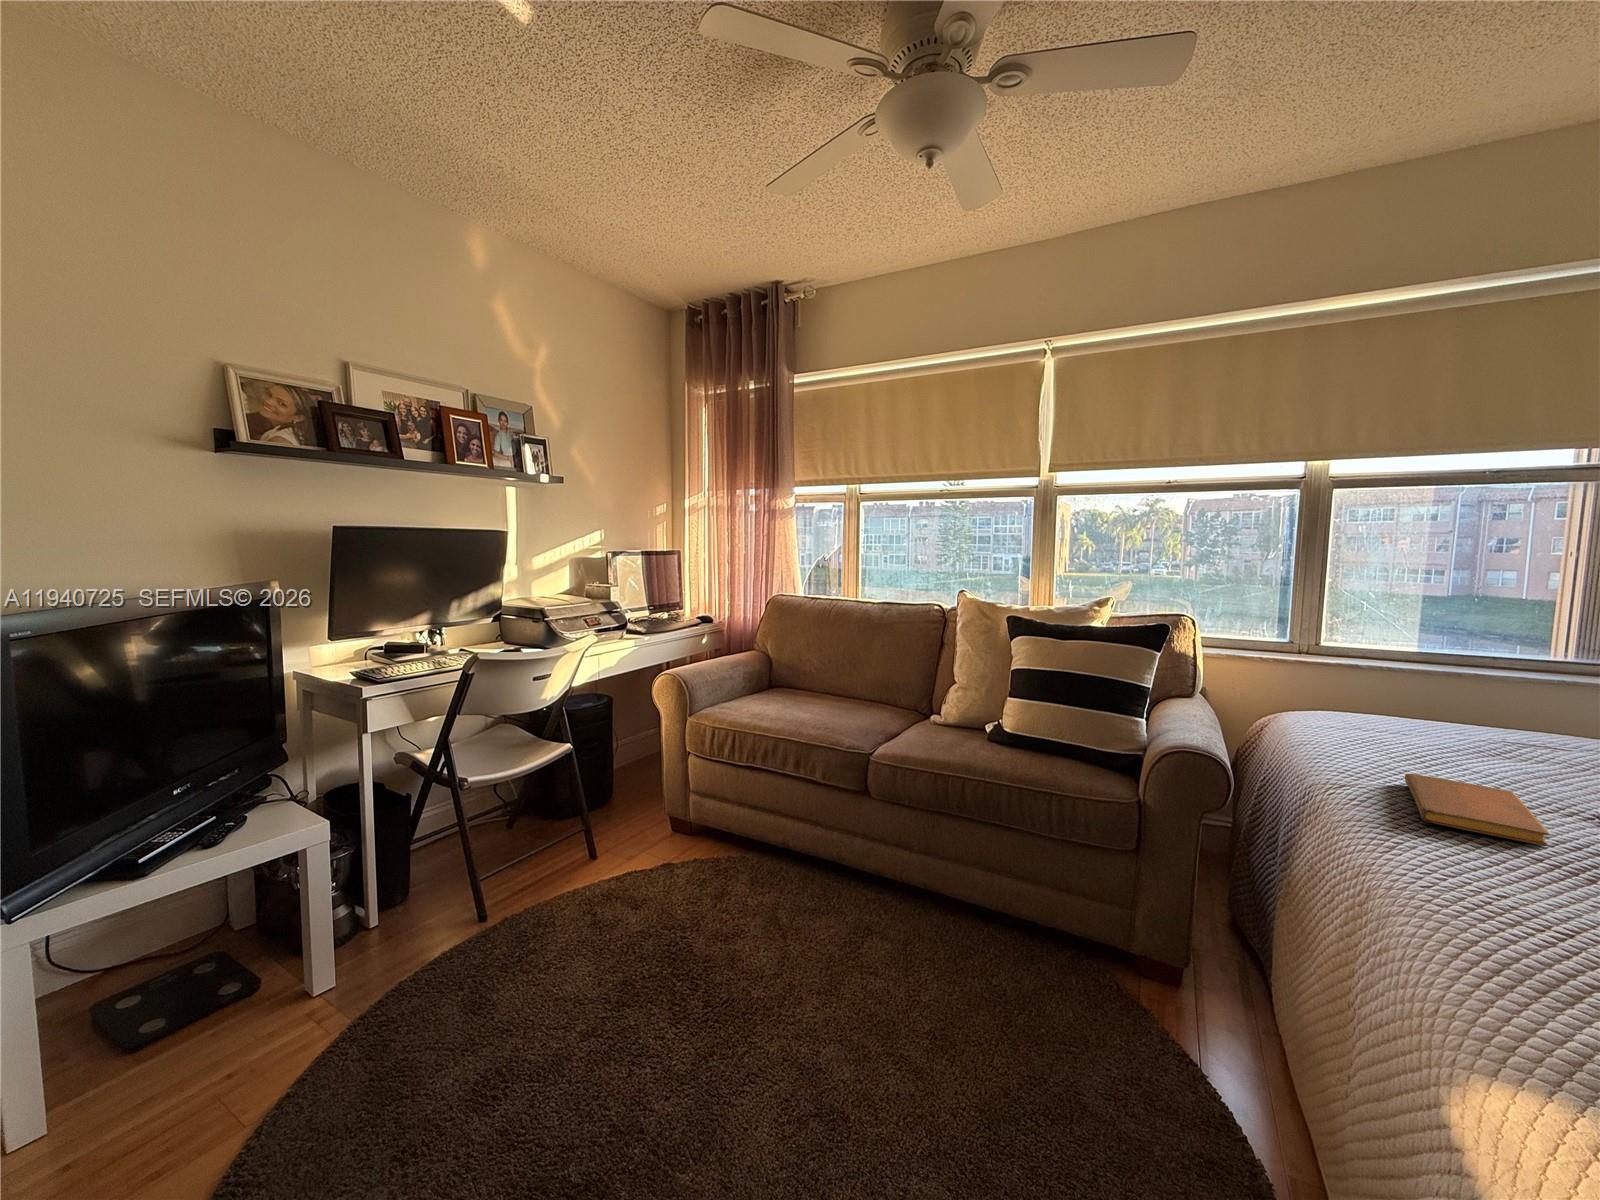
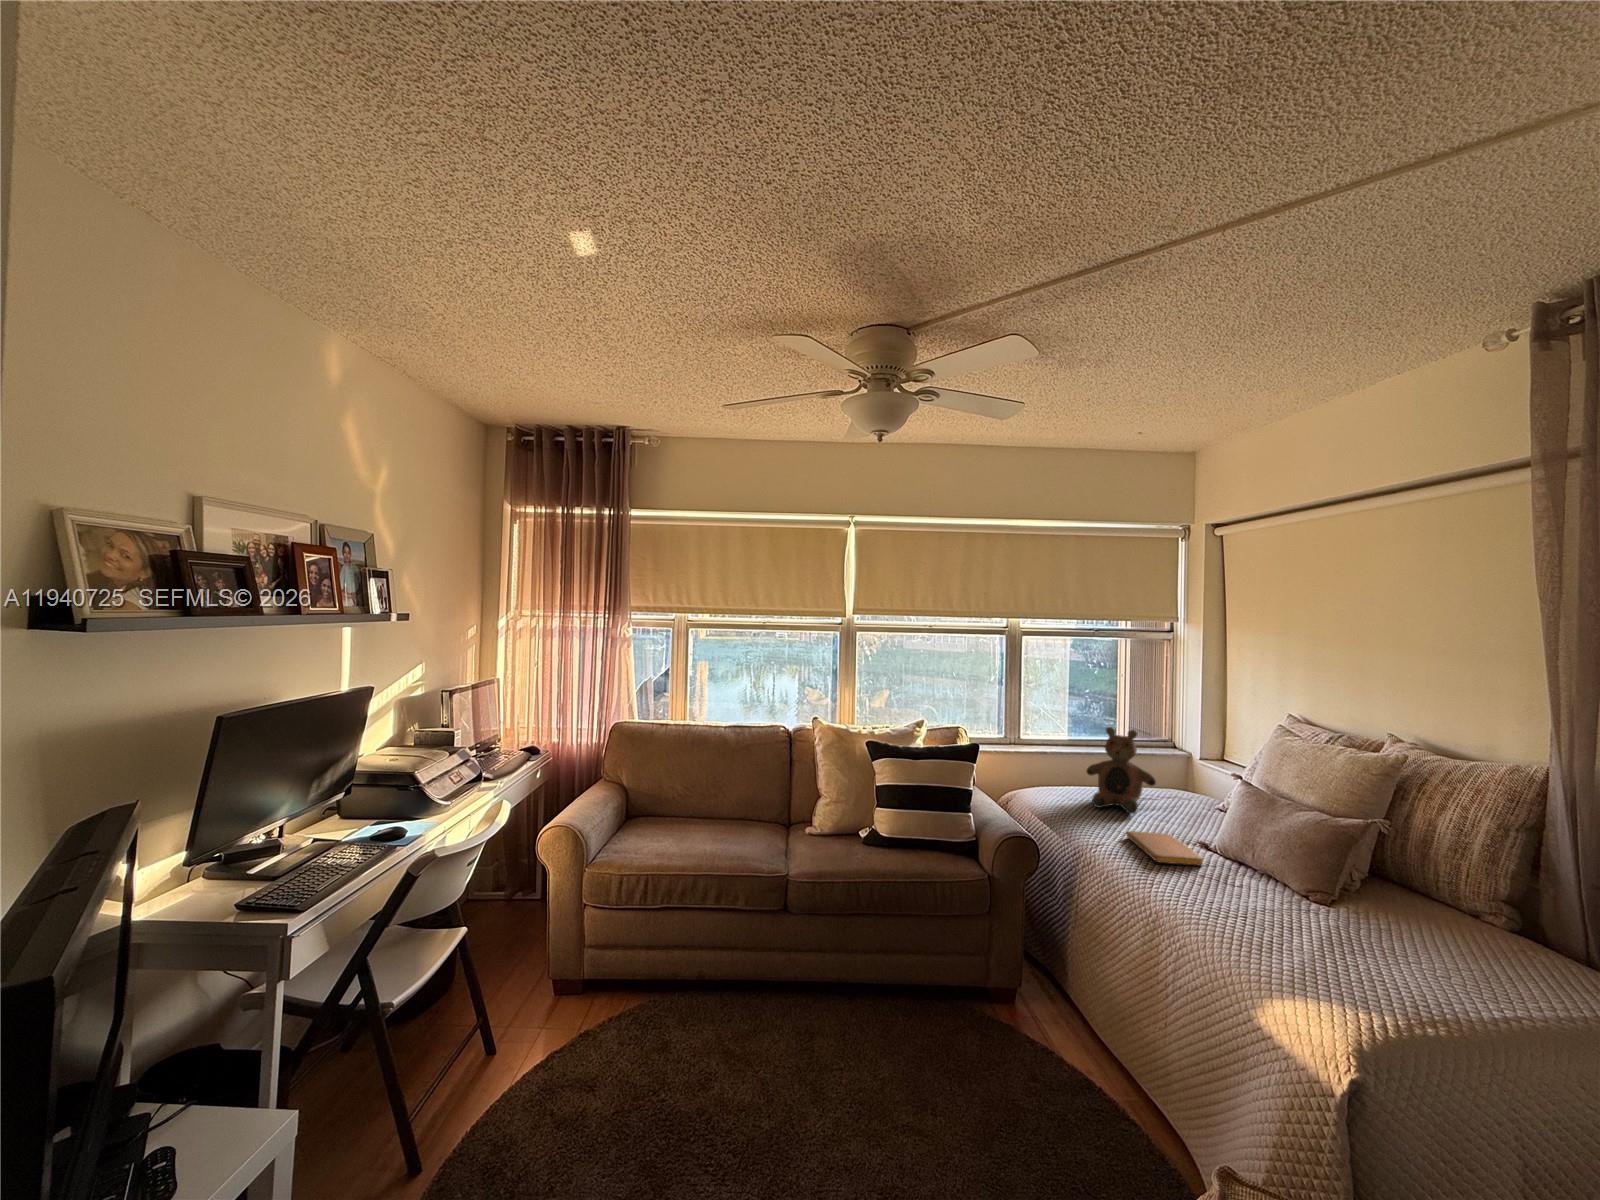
teddy bear: none [1381,610,1542,758] -> present [1087,727,1156,814]

